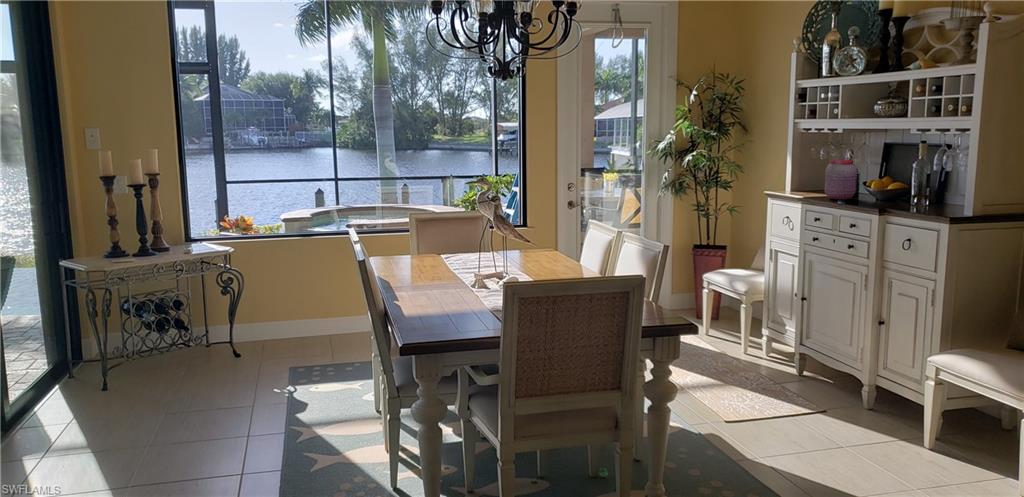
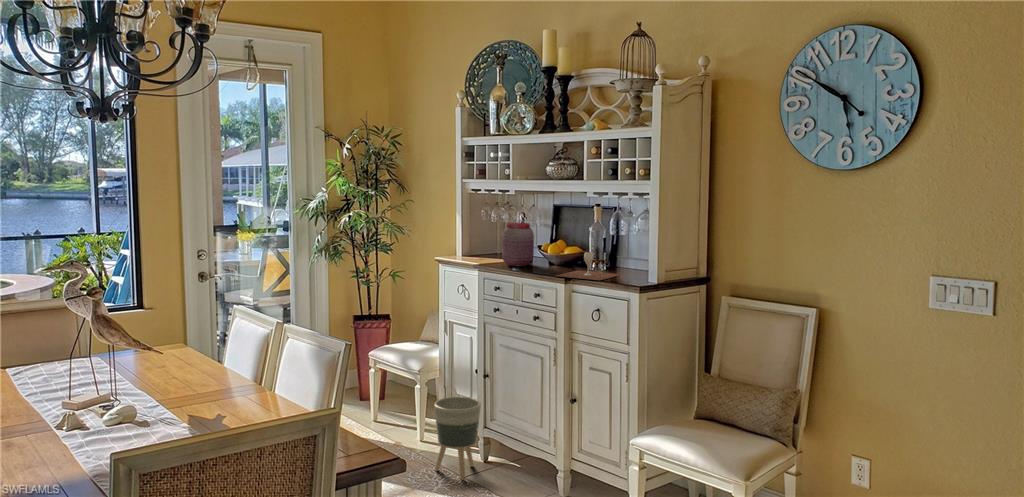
wine glass: none [869,185,943,211] -> present [555,252,621,280]
planter: none [752,313,796,384] -> present [434,397,481,480]

